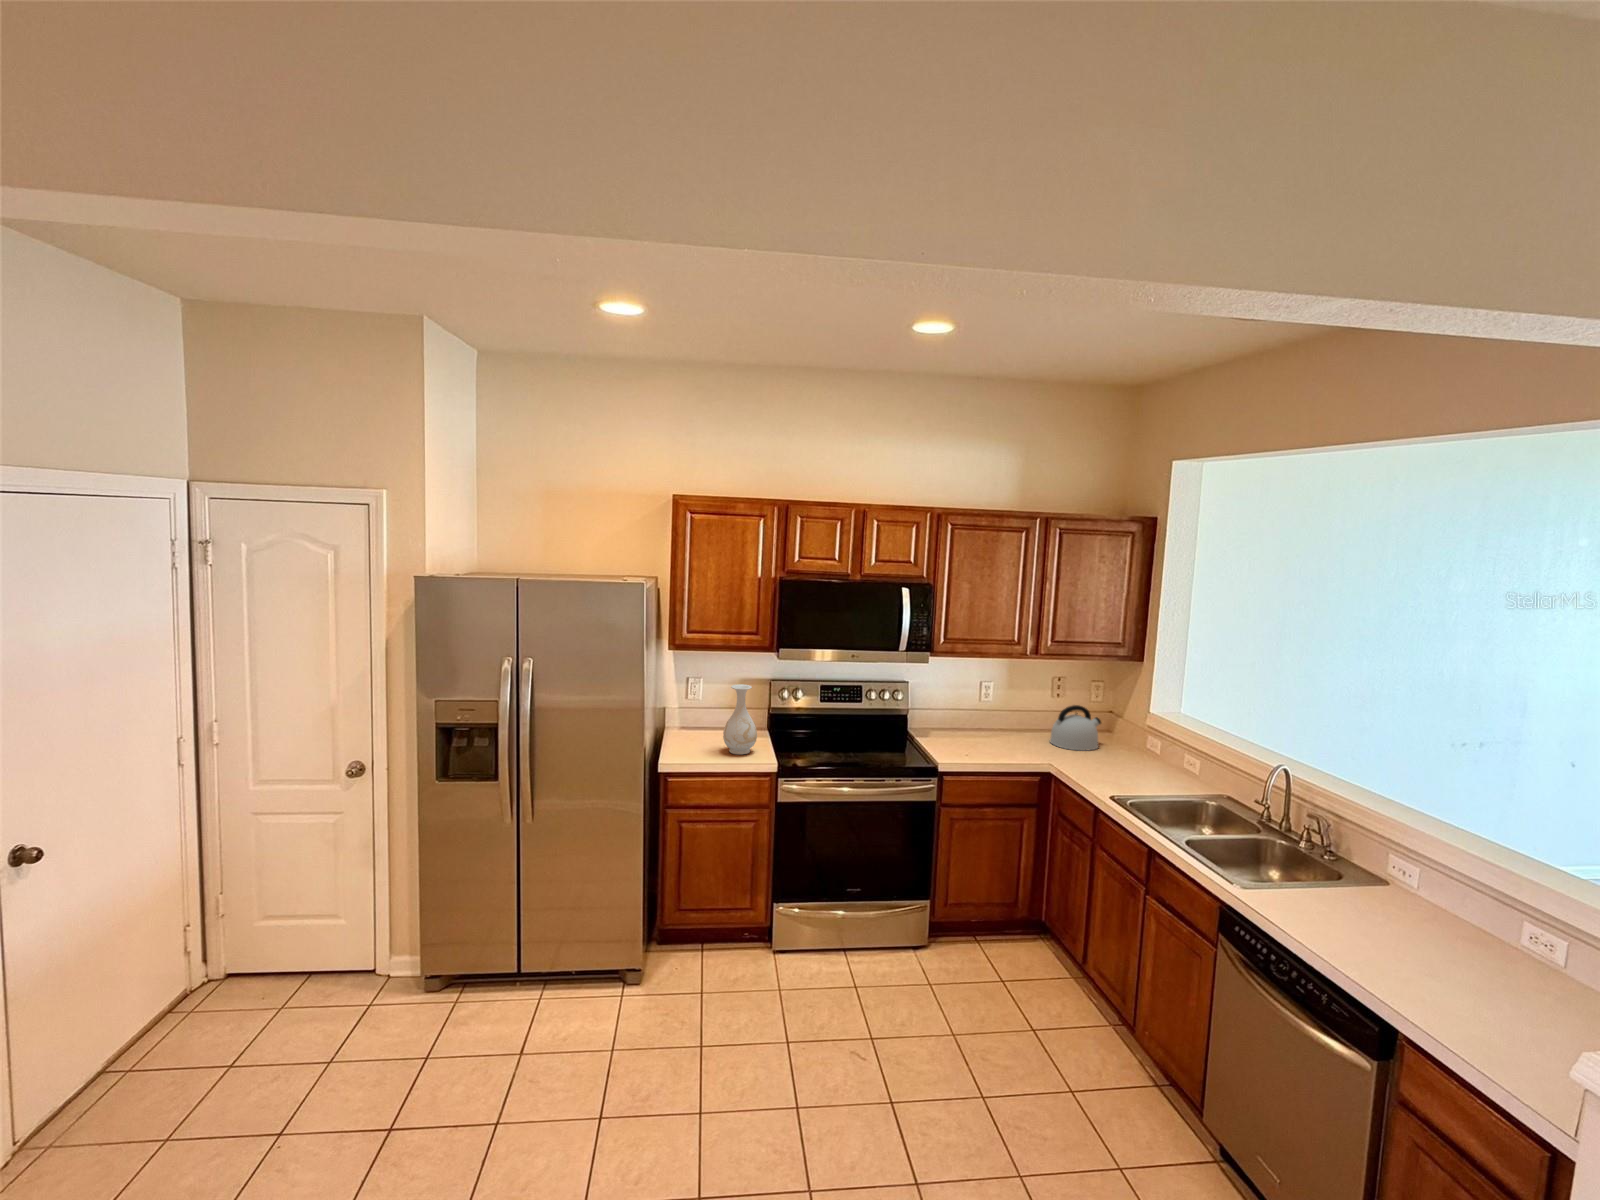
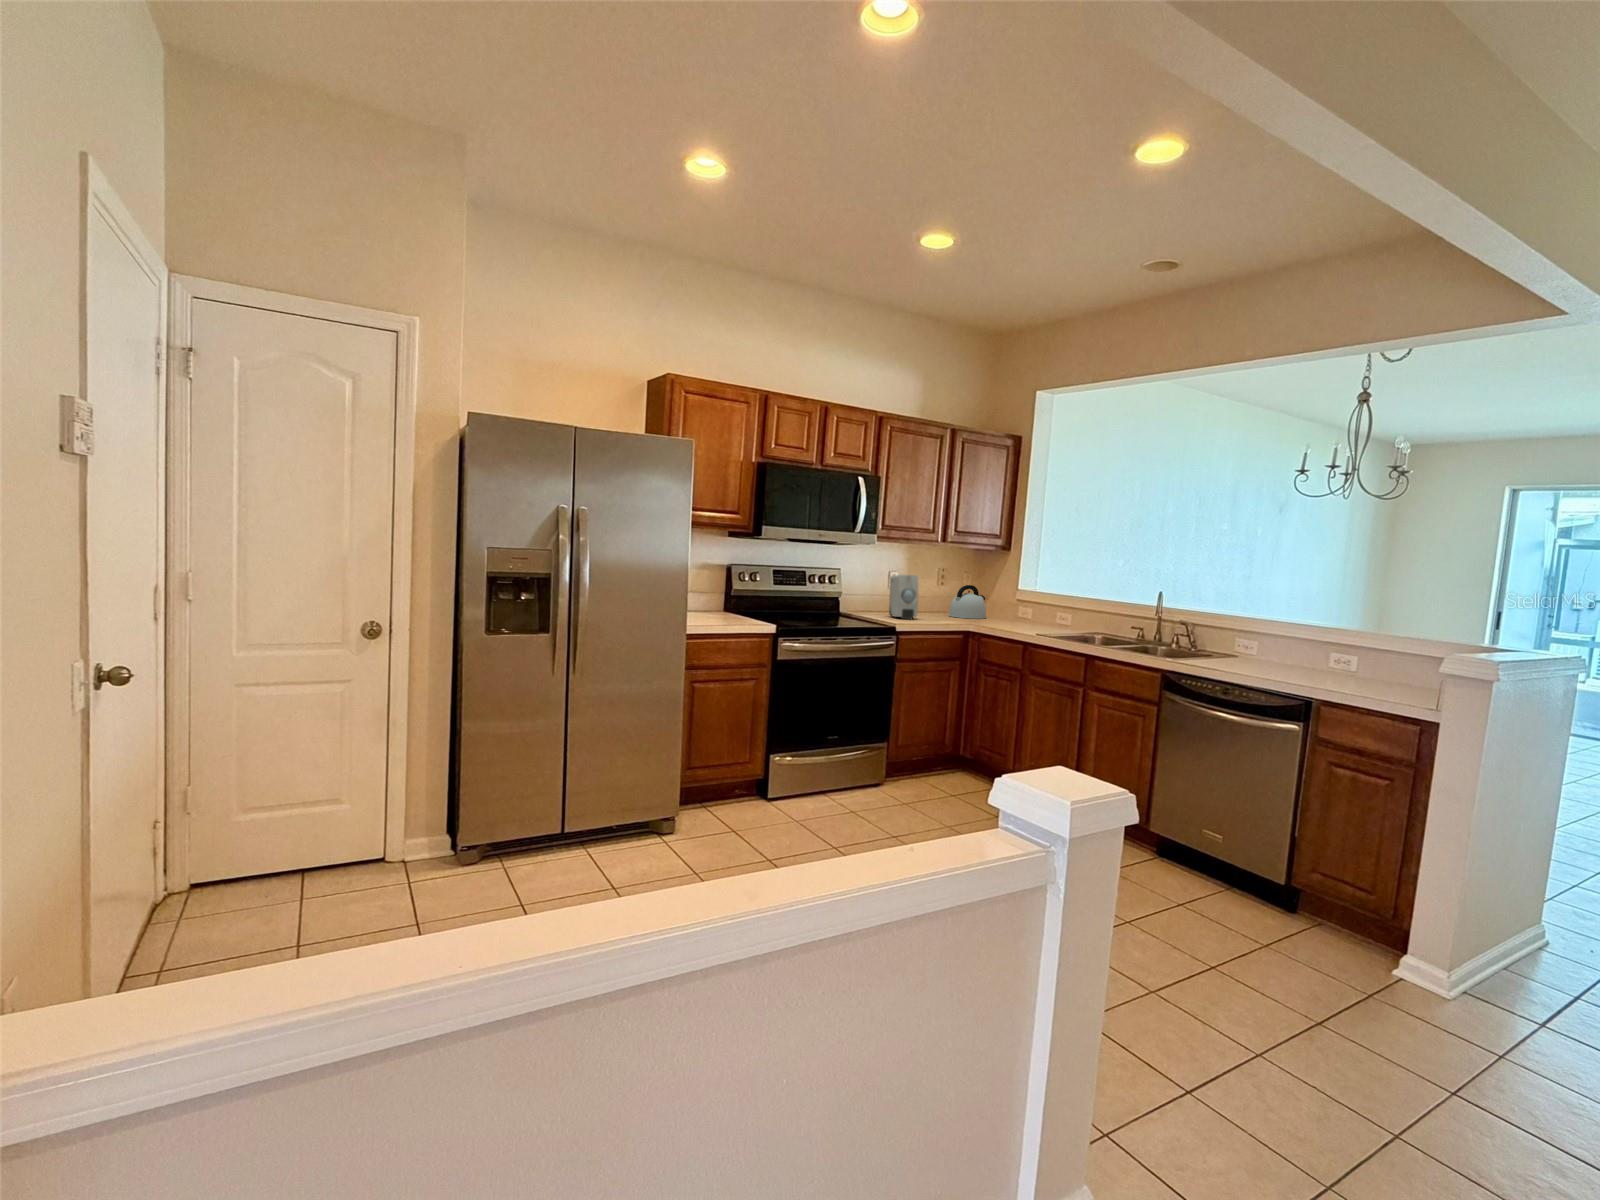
vase: present [723,684,757,754] -> none [714,559,746,622]
soap dispenser: none [962,693,990,751] -> present [889,575,919,619]

